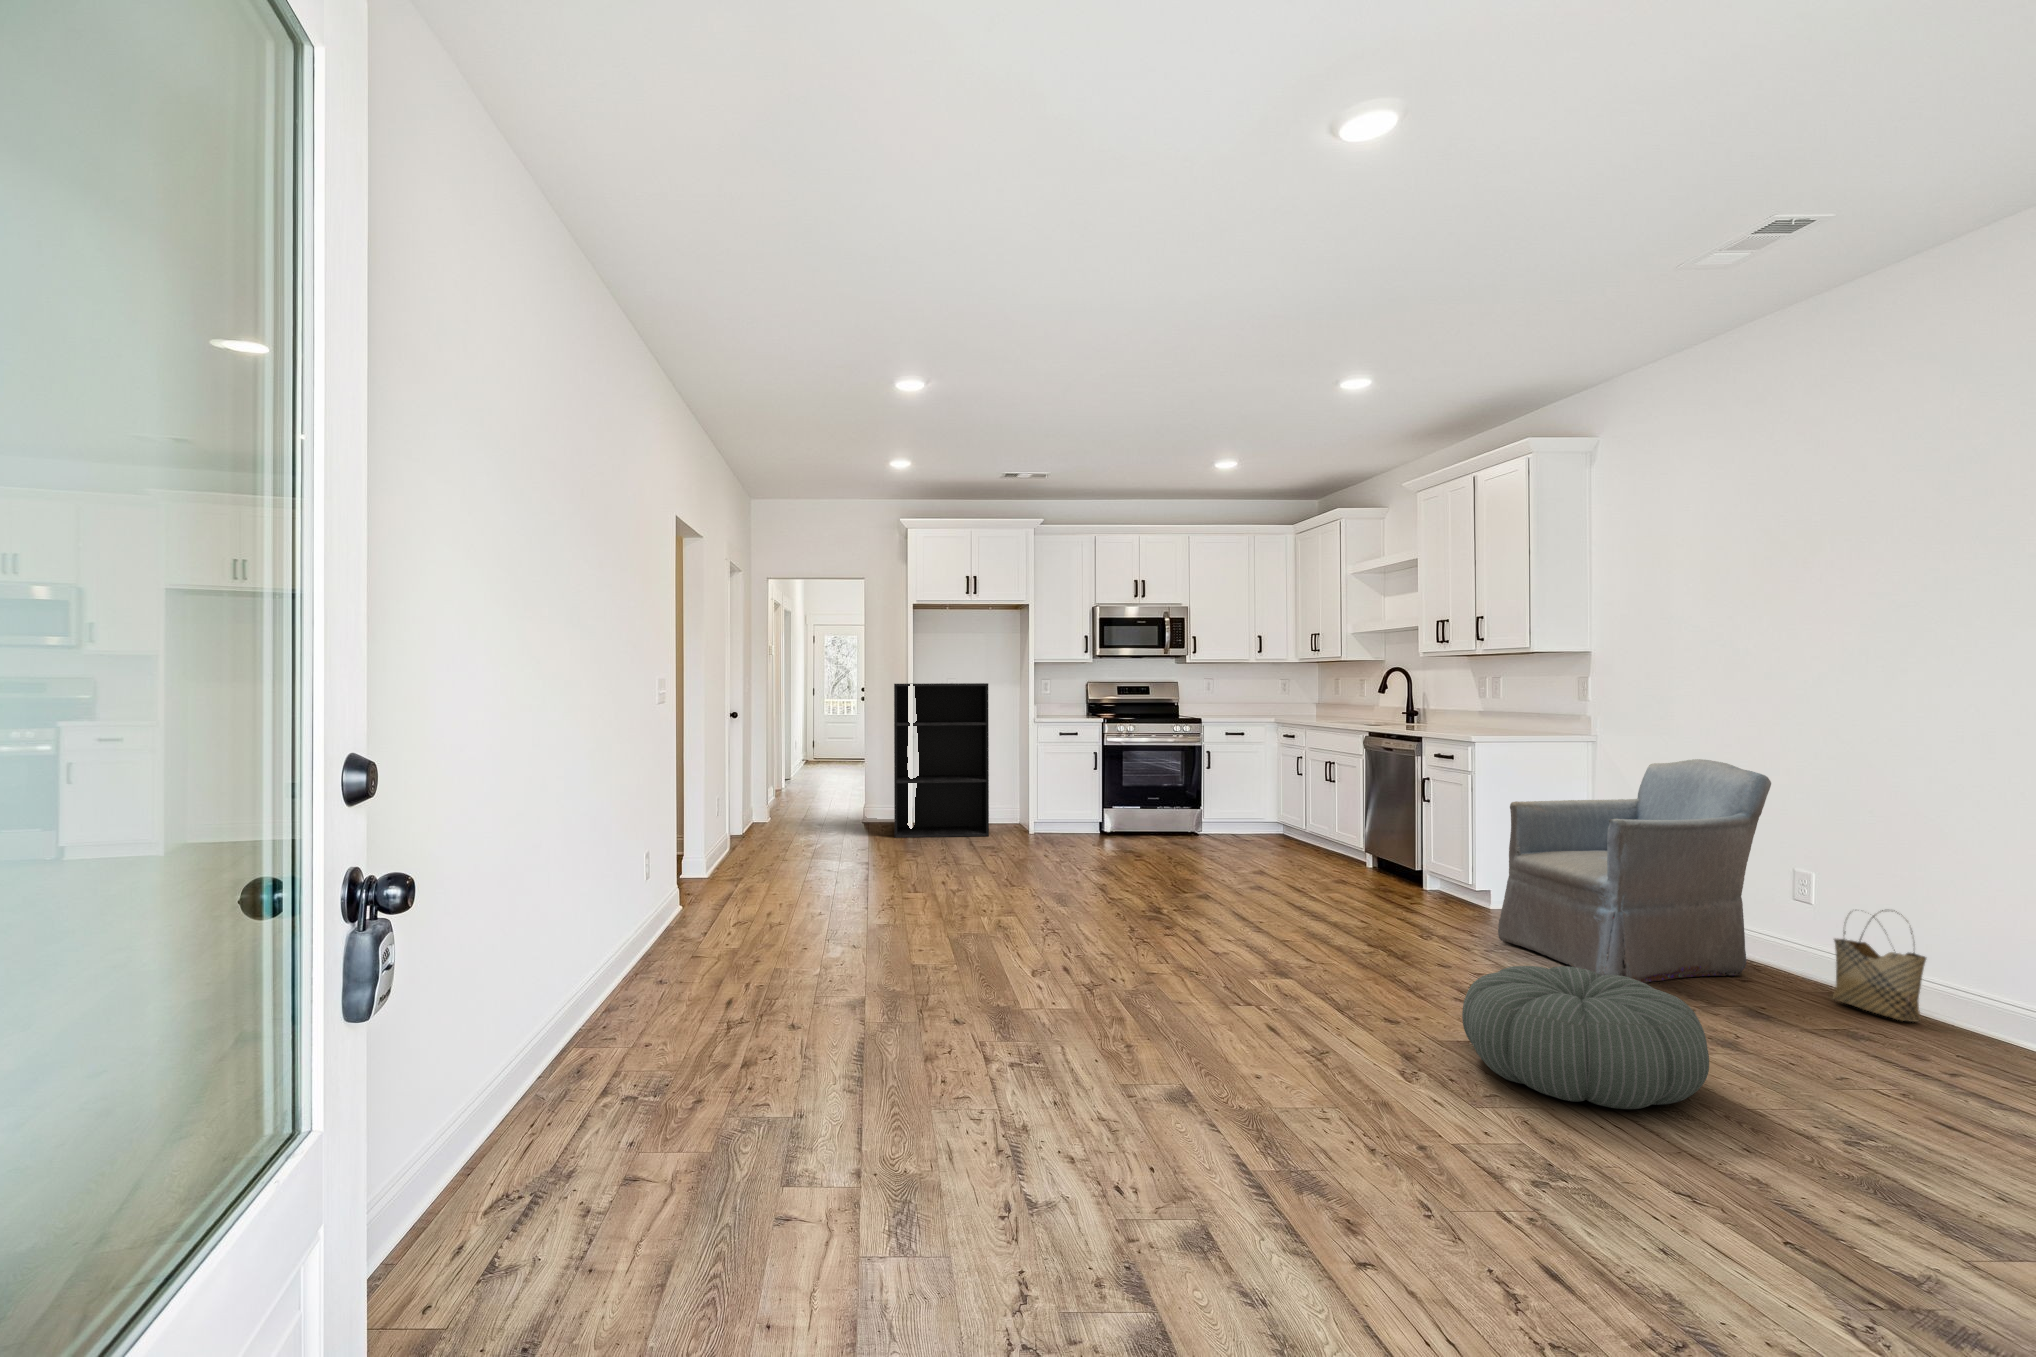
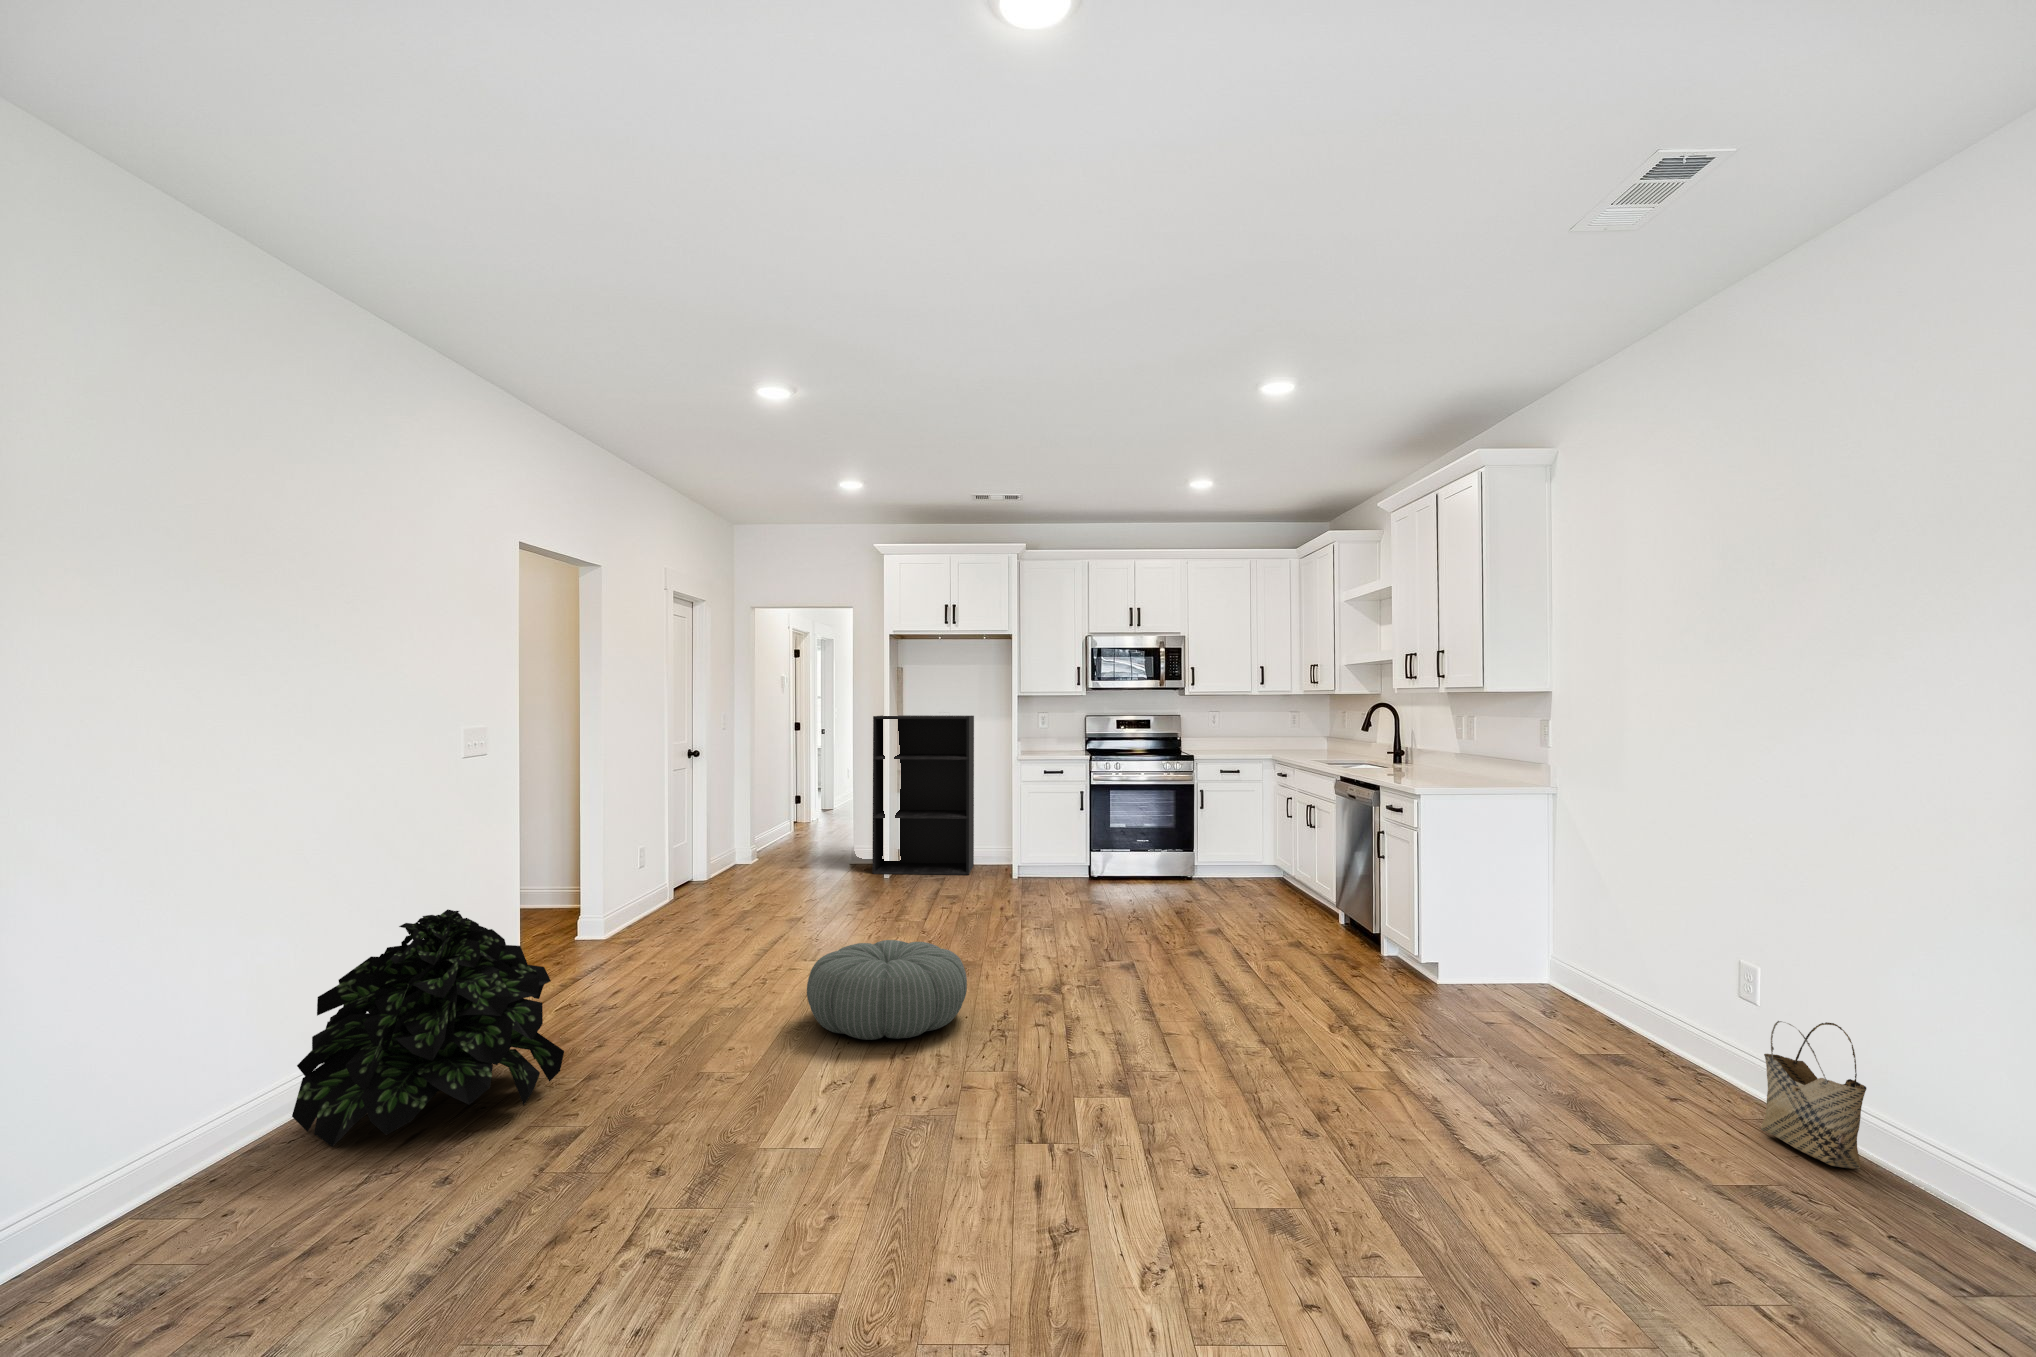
armchair: present [1498,759,1771,983] -> none [1408,823,1714,1097]
potted plant: none [573,857,813,1085] -> present [292,910,564,1146]
pouf: present [1462,966,1709,1109] -> present [807,940,967,1040]

